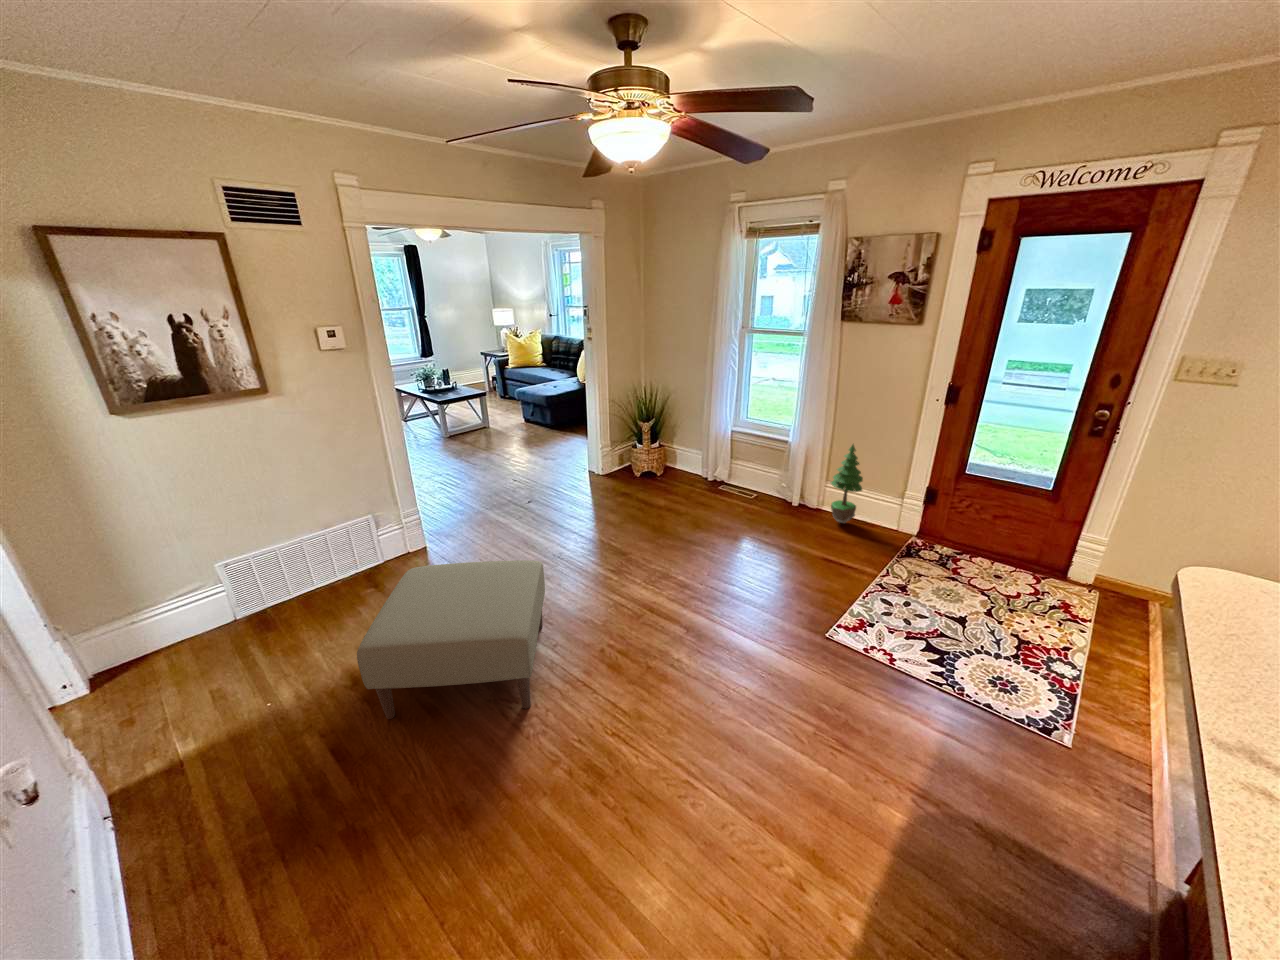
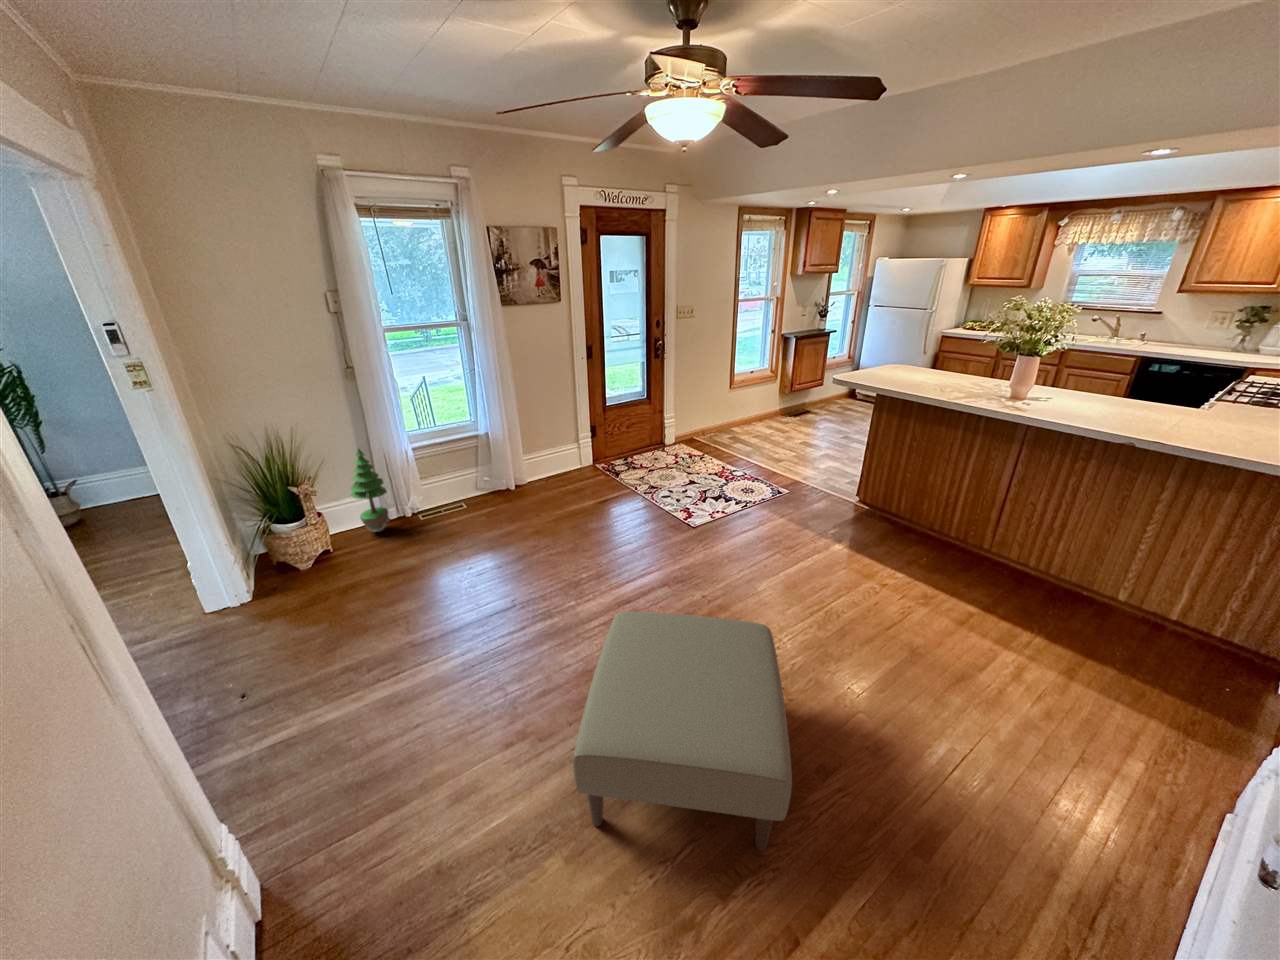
potted tree: present [830,445,863,523] -> present [350,449,390,532]

